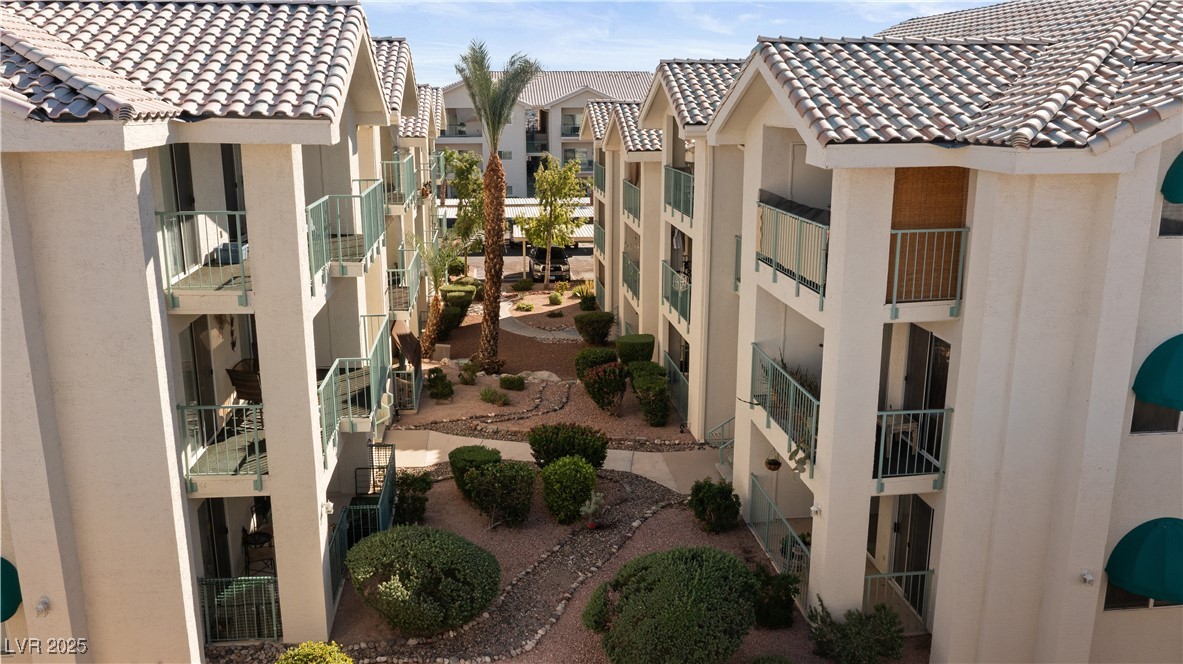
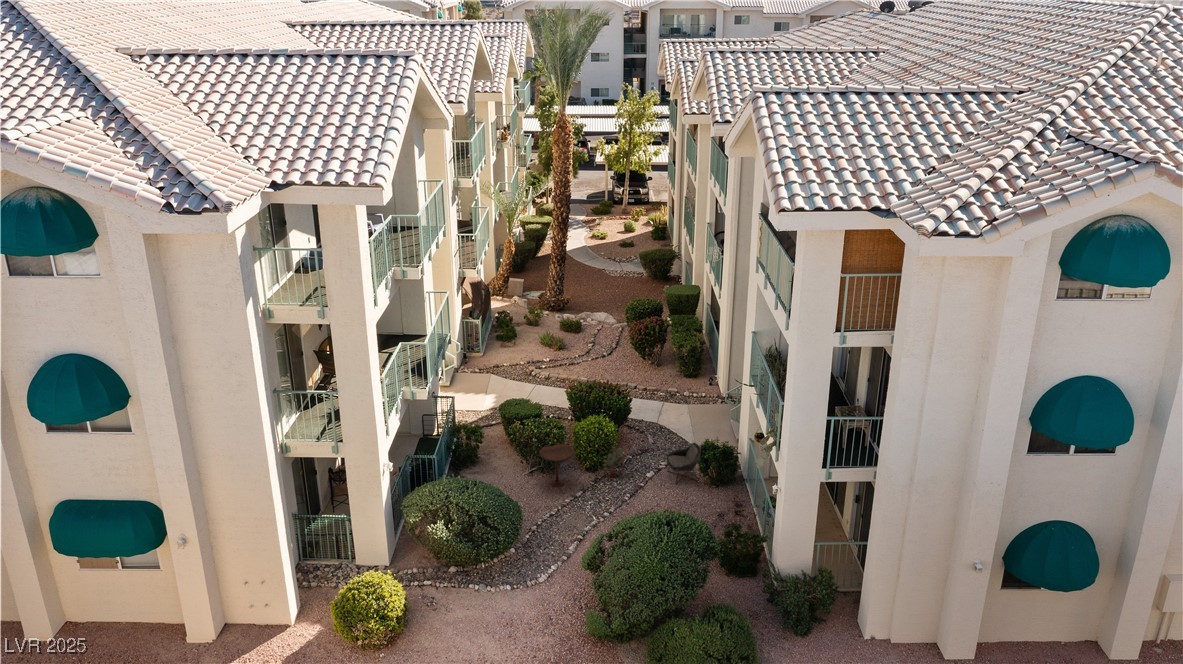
lounge chair: none [654,483,696,533] -> present [666,443,701,485]
pedestal table: none [506,490,547,543] -> present [540,444,574,487]

